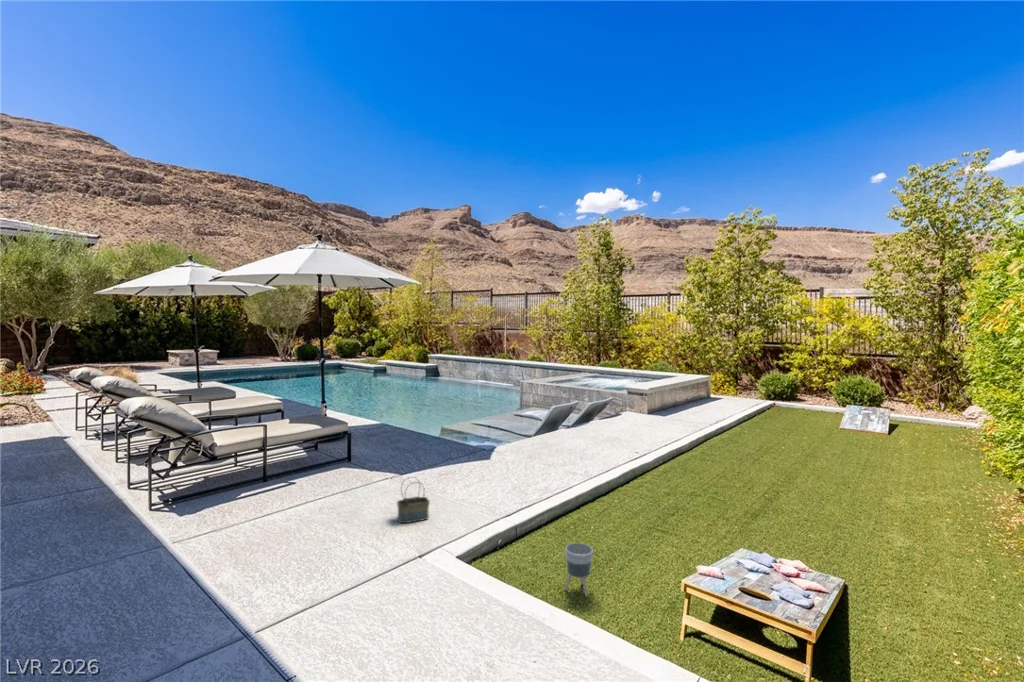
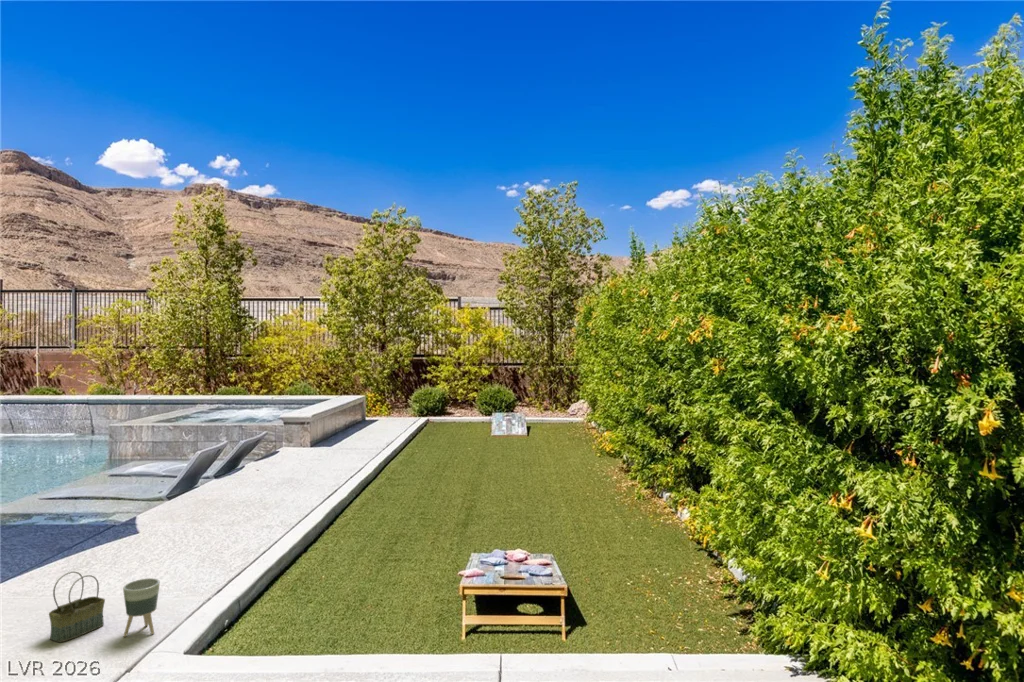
planter: present [565,543,593,597] -> present [123,578,160,637]

